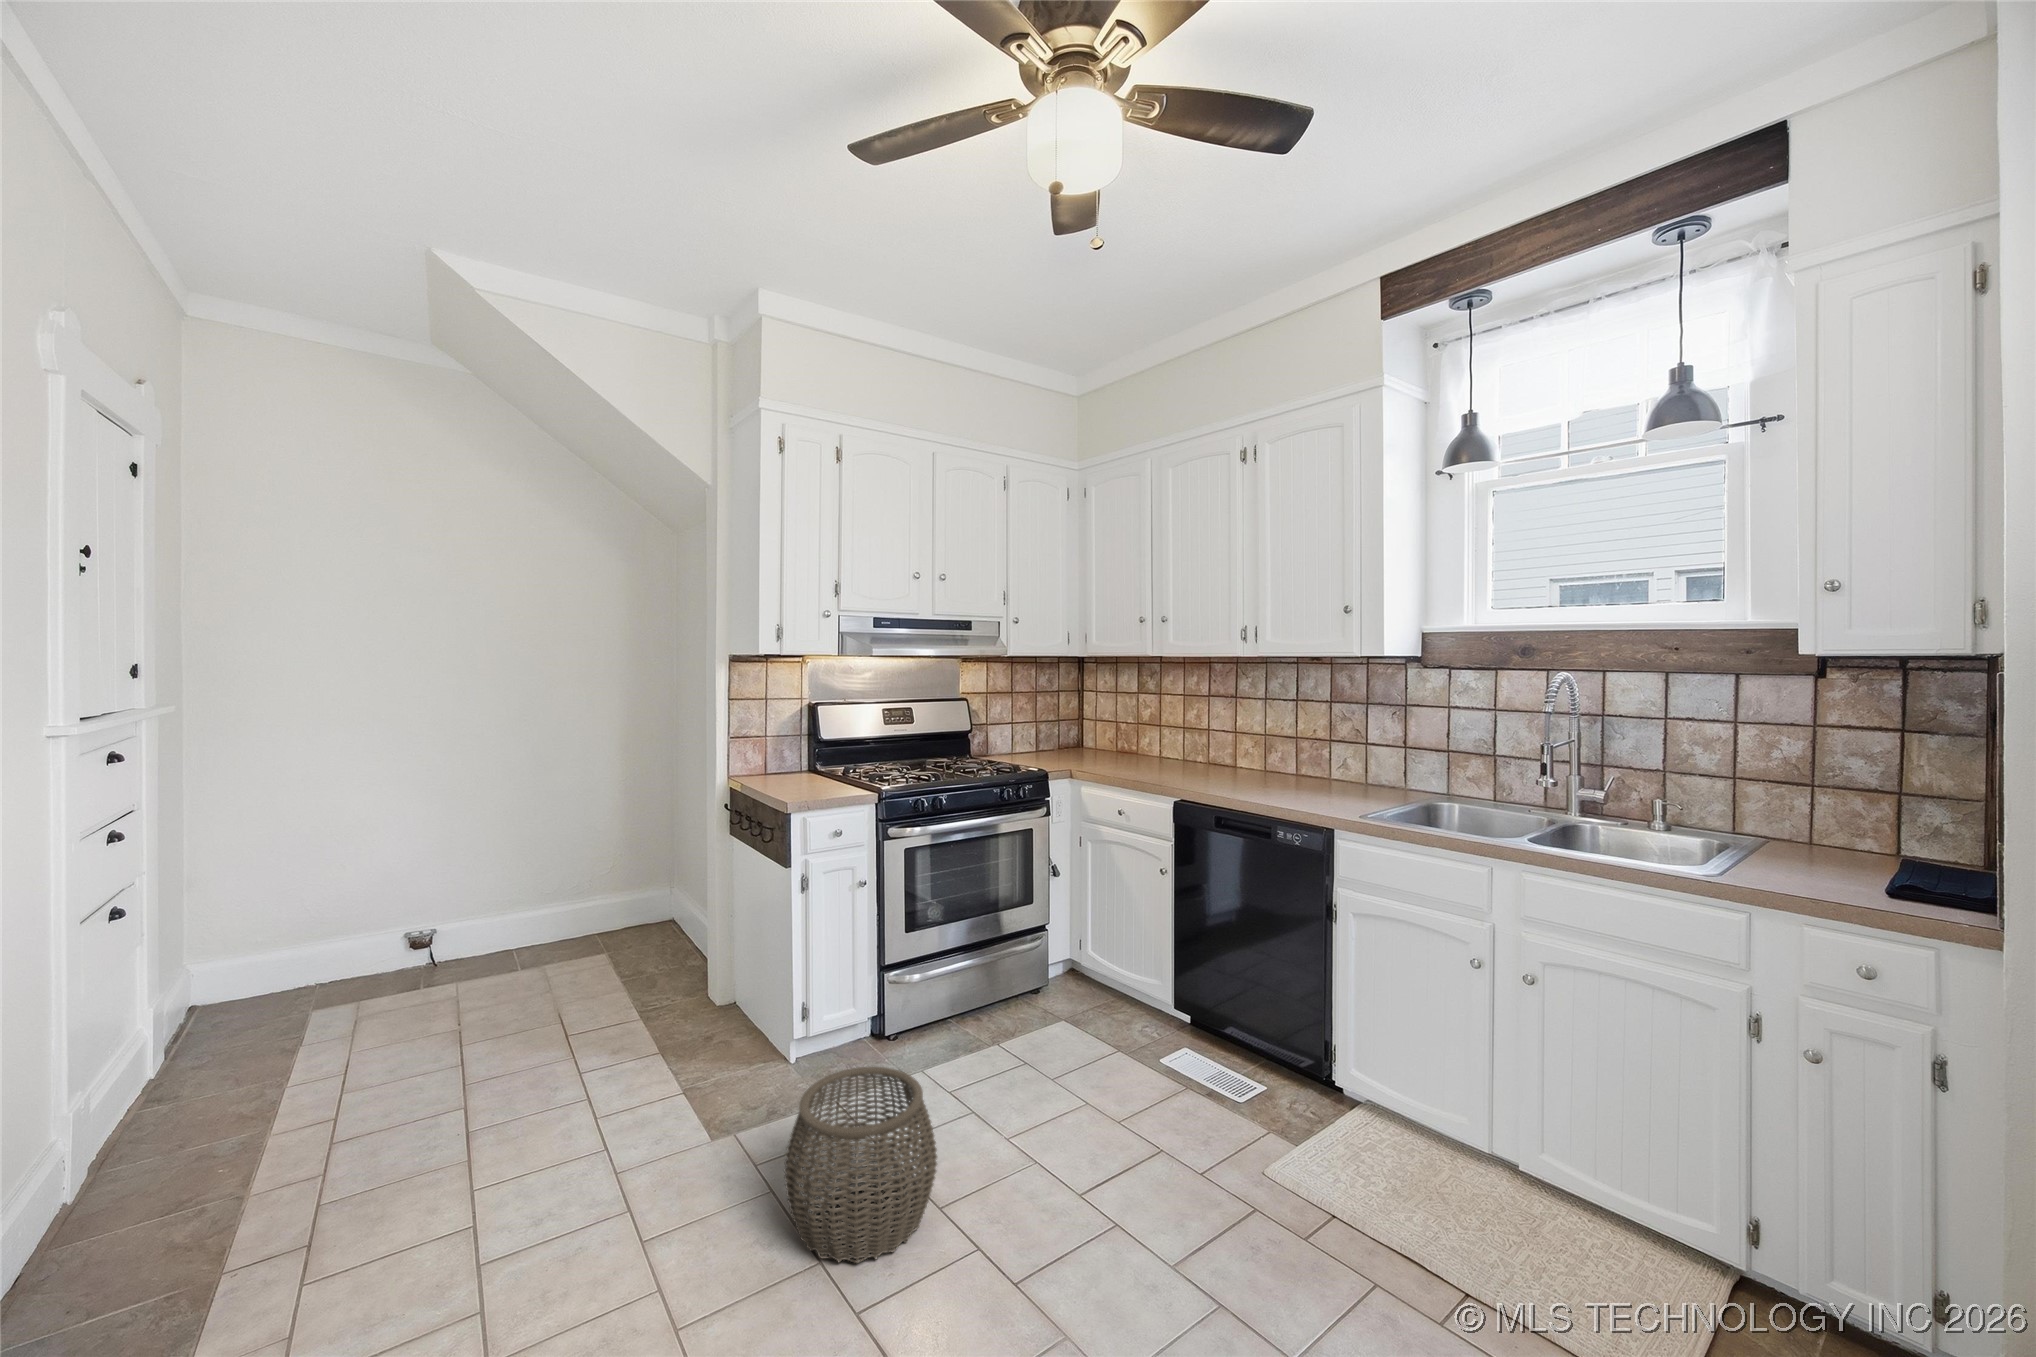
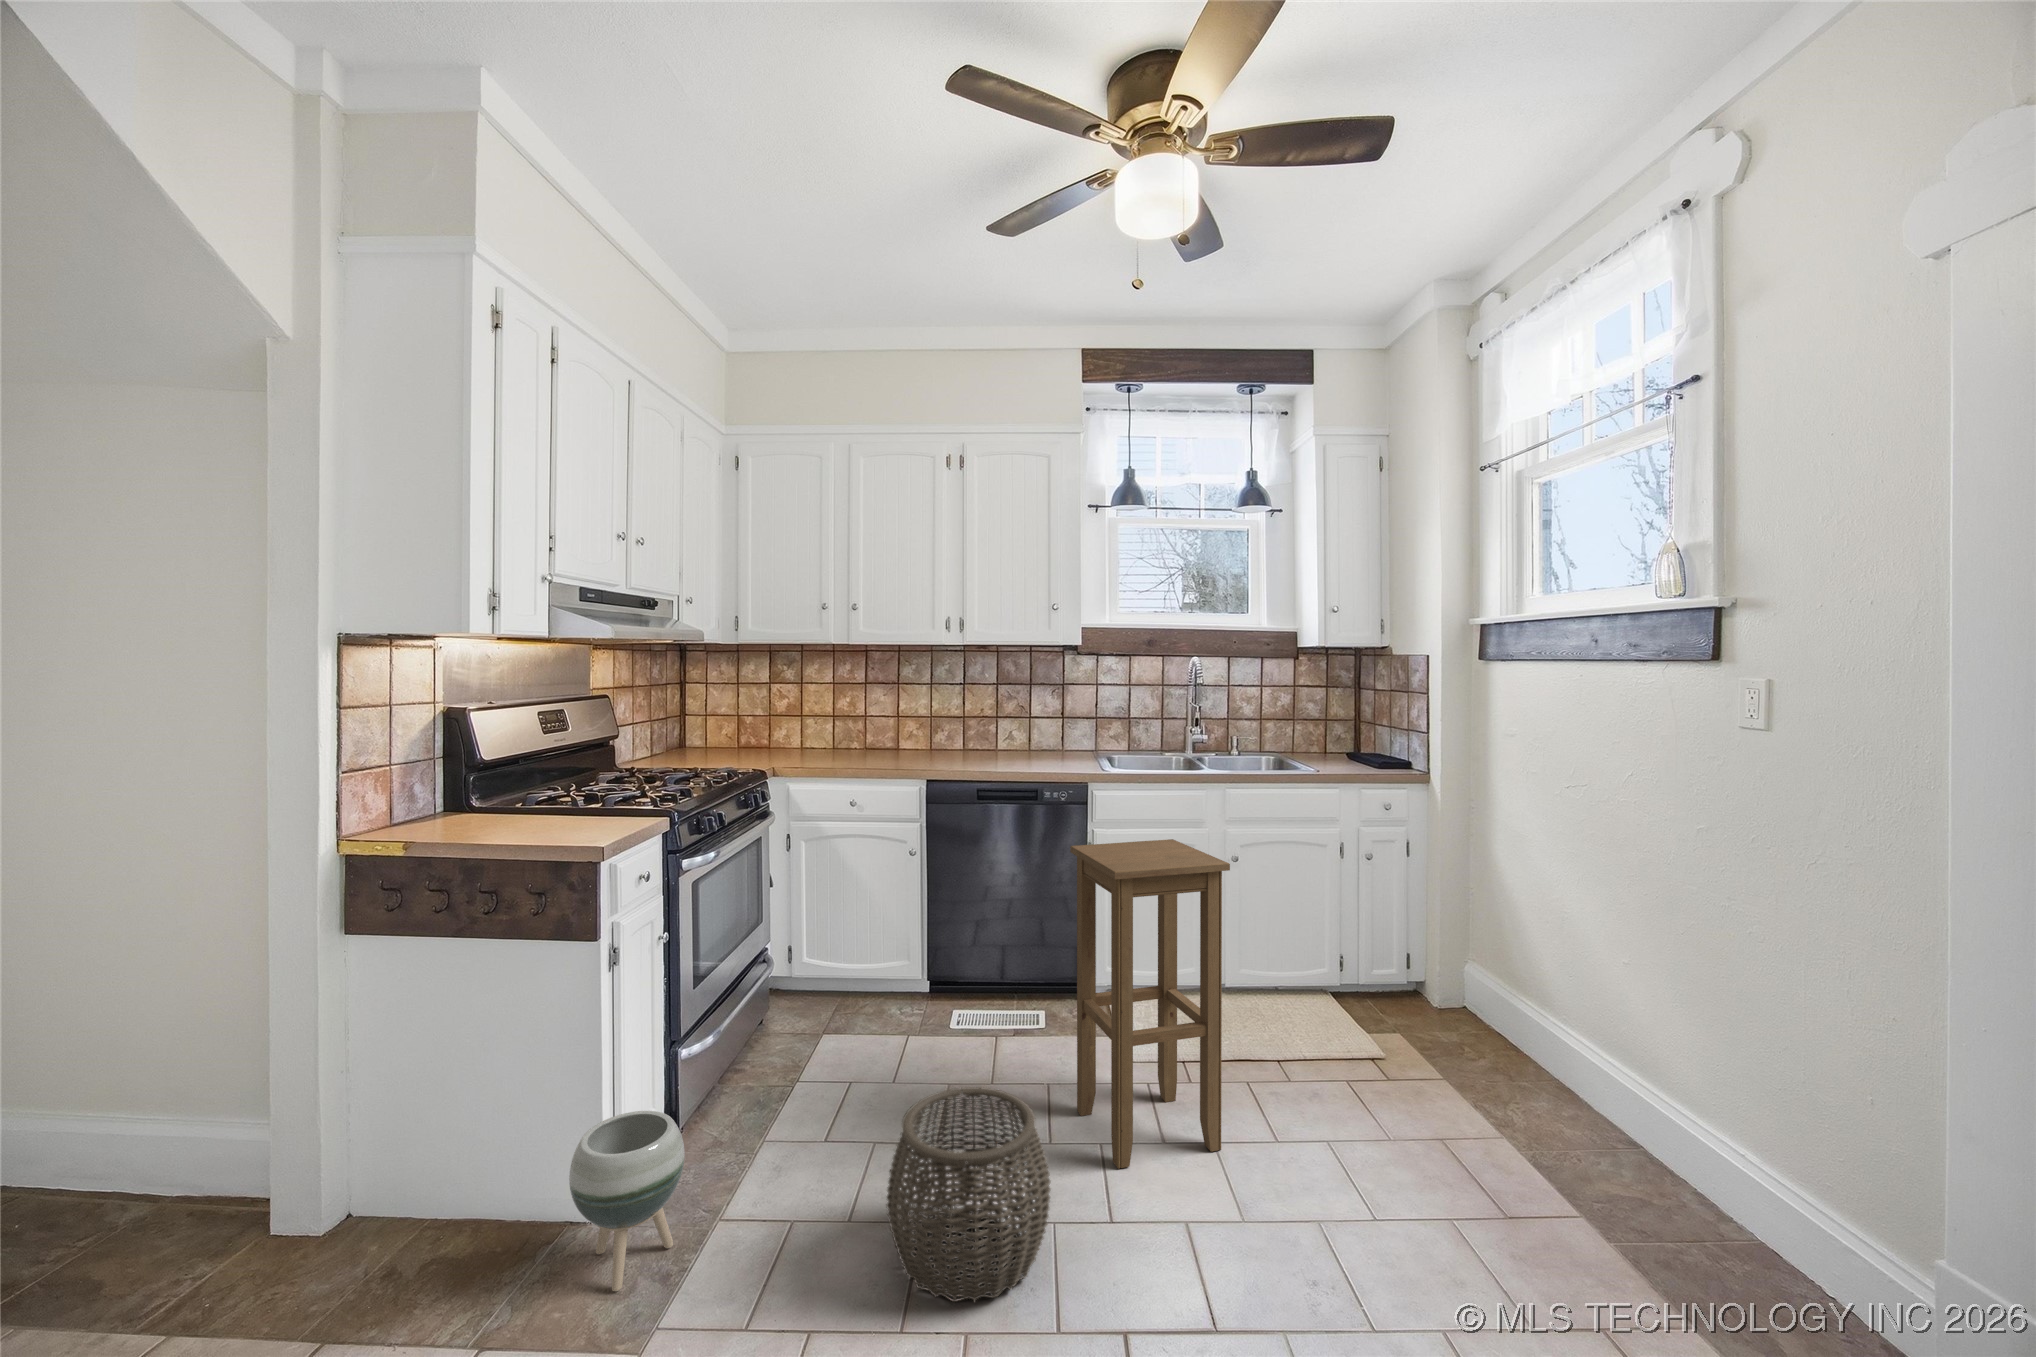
stool: none [1055,884,1245,1309] -> present [1070,839,1230,1168]
planter: none [710,991,786,1104] -> present [569,1111,685,1291]

